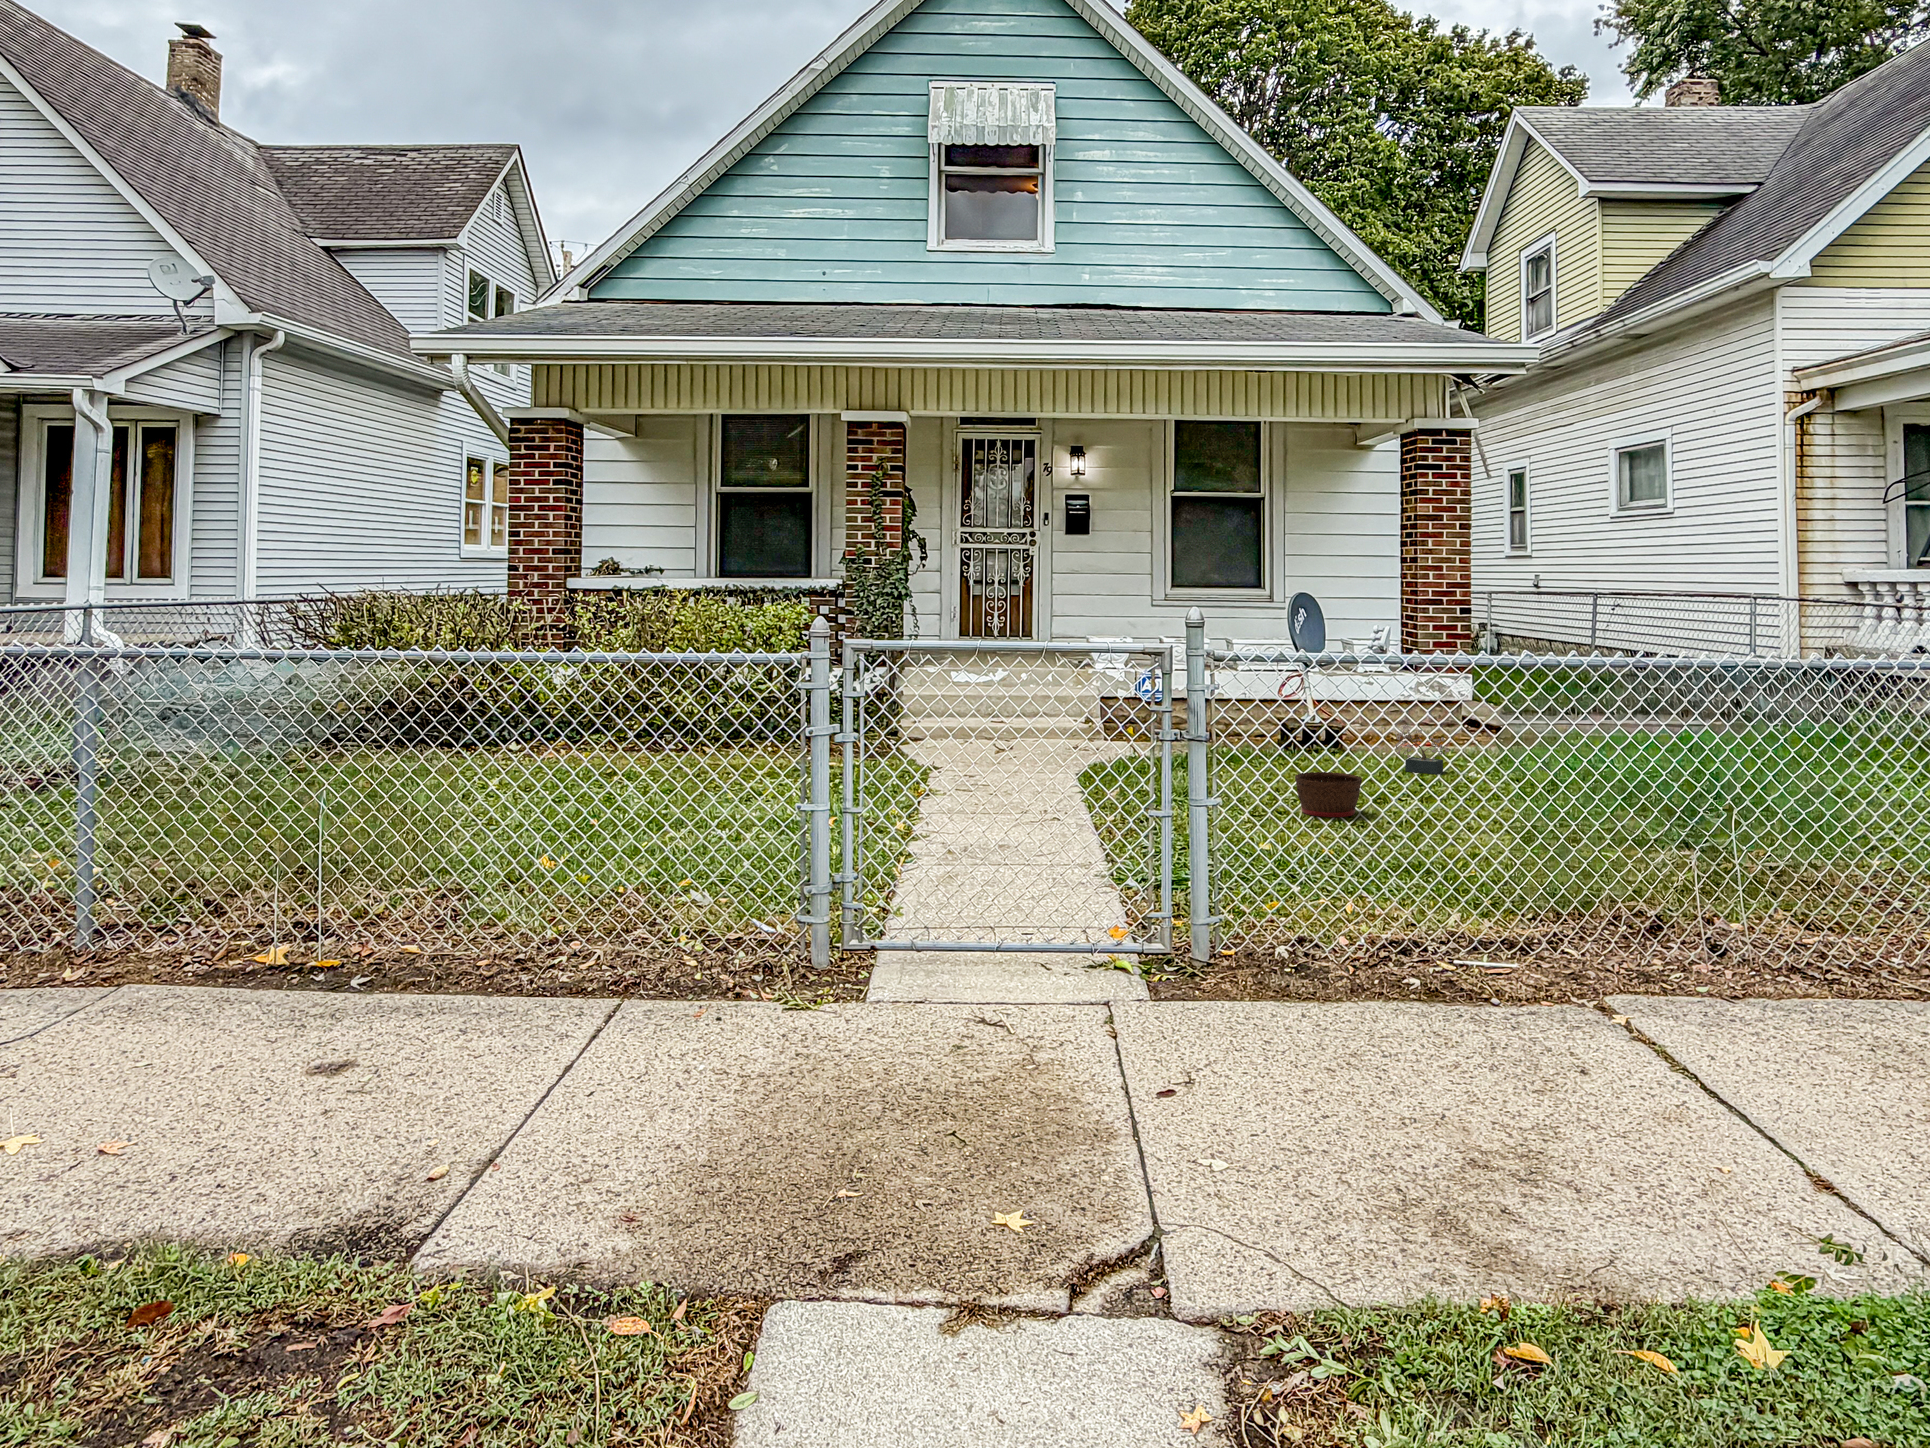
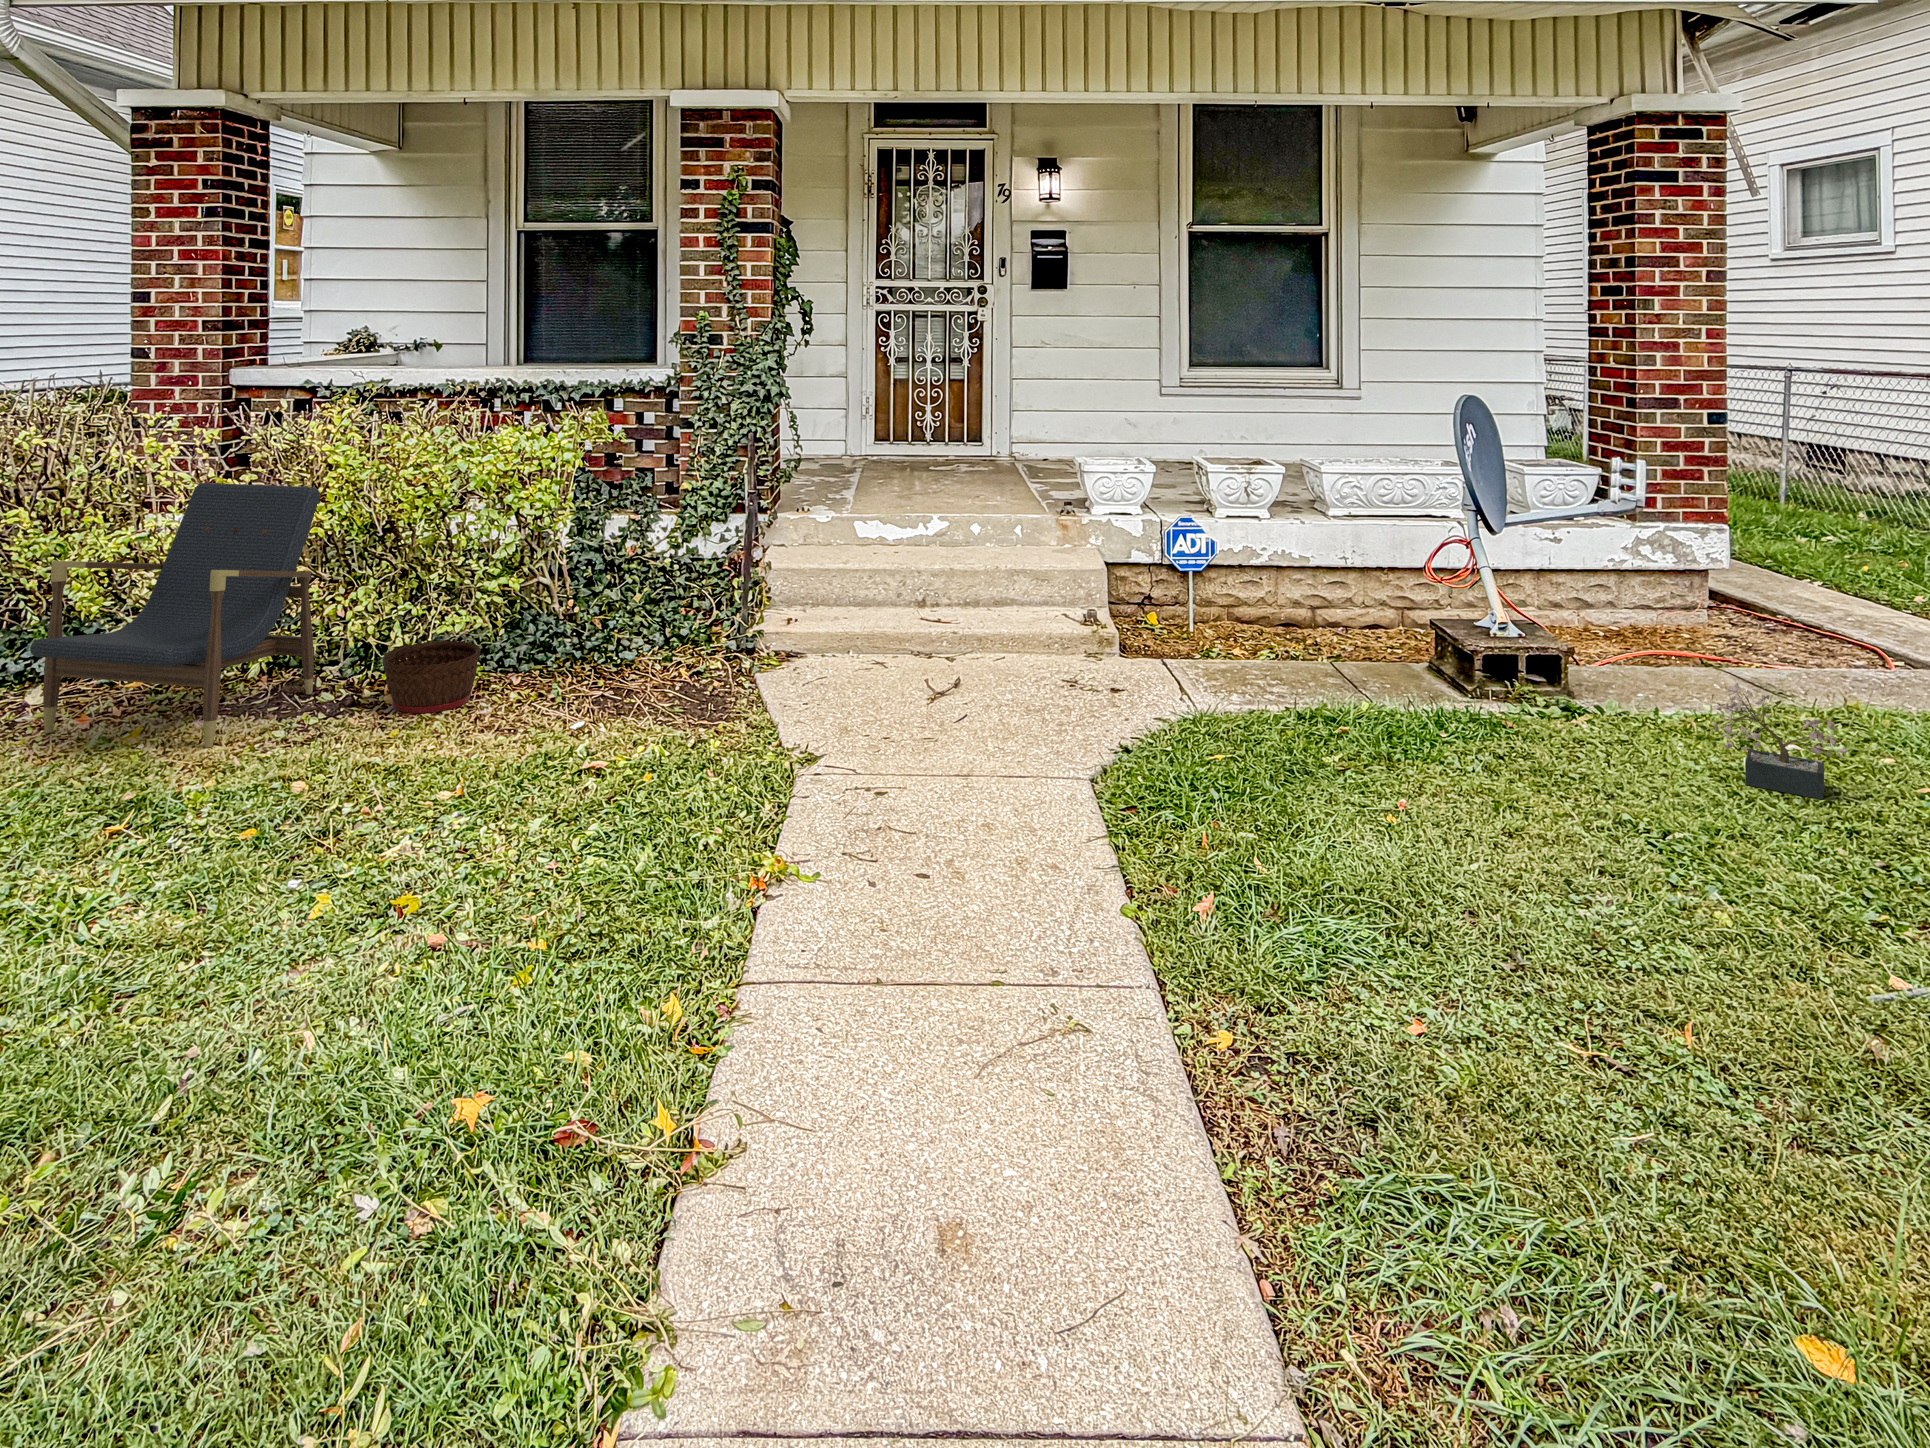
lounge chair: none [526,634,659,764] -> present [30,483,320,748]
basket: present [1295,772,1362,817] -> present [382,641,480,713]

